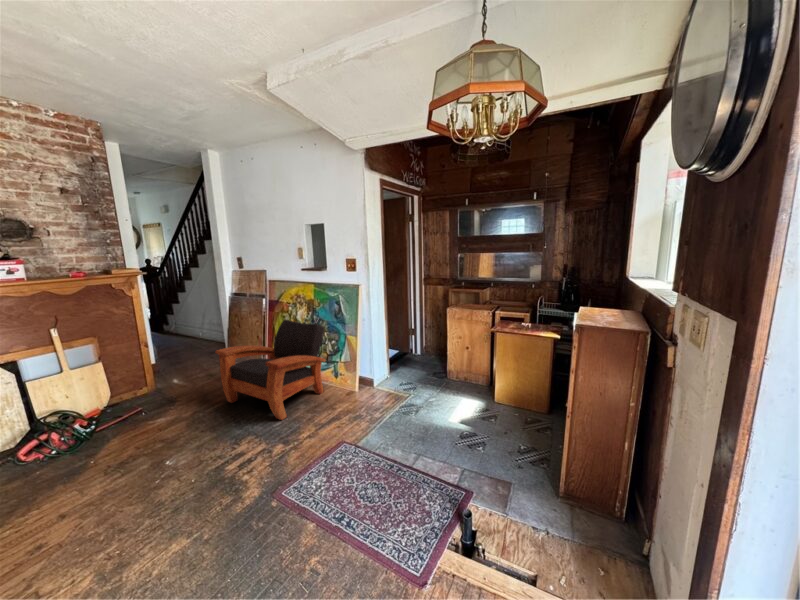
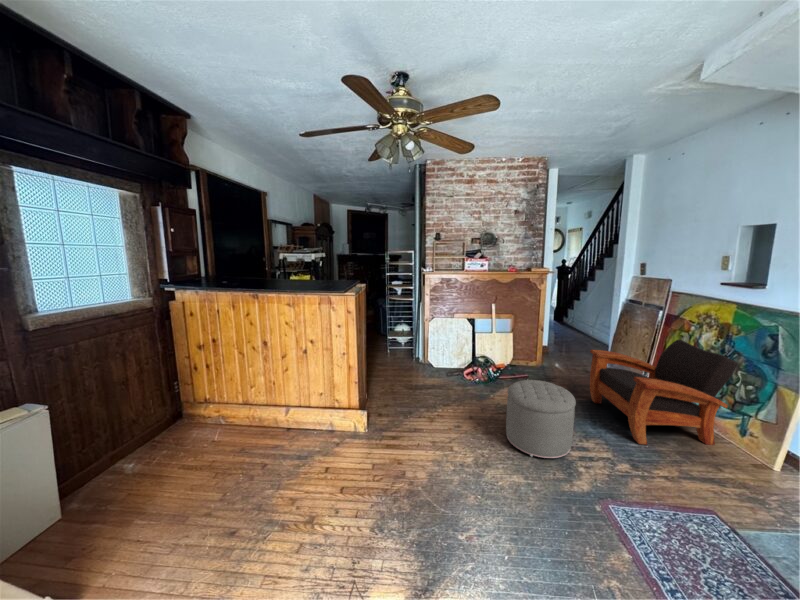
ottoman: none [124,403,227,510] -> present [506,380,576,458]

